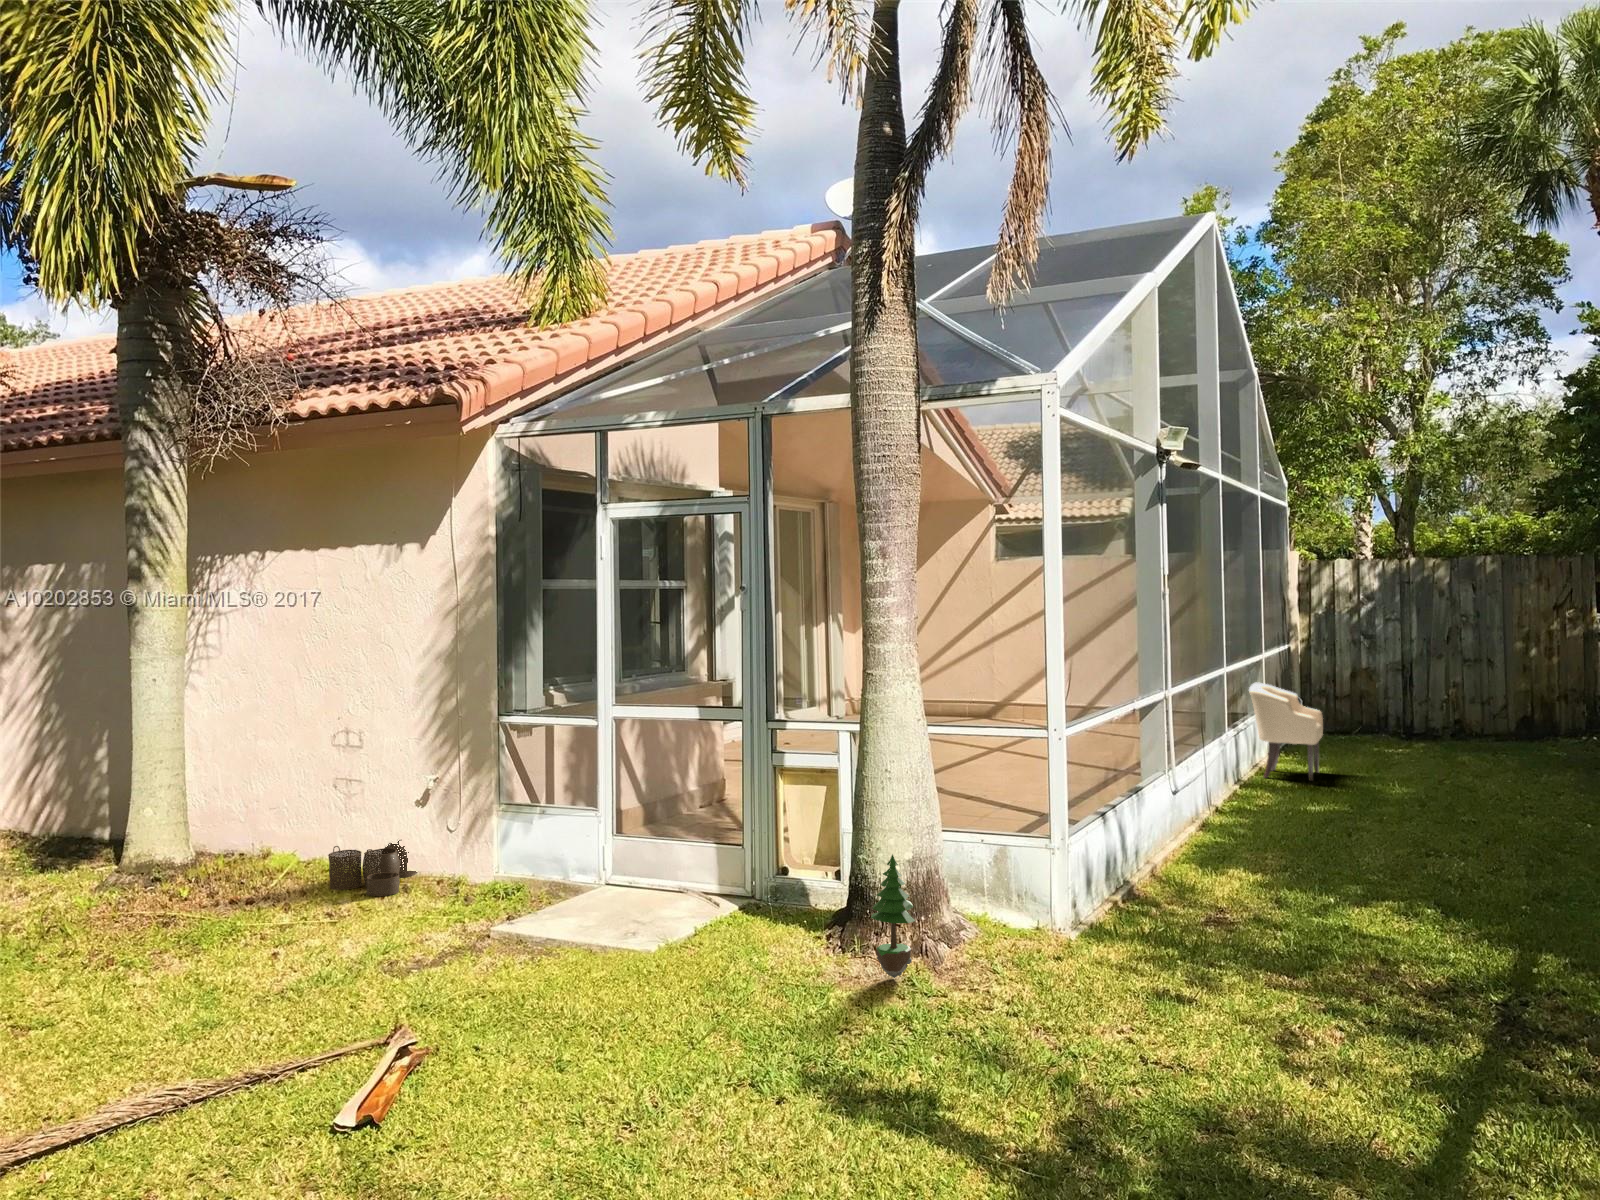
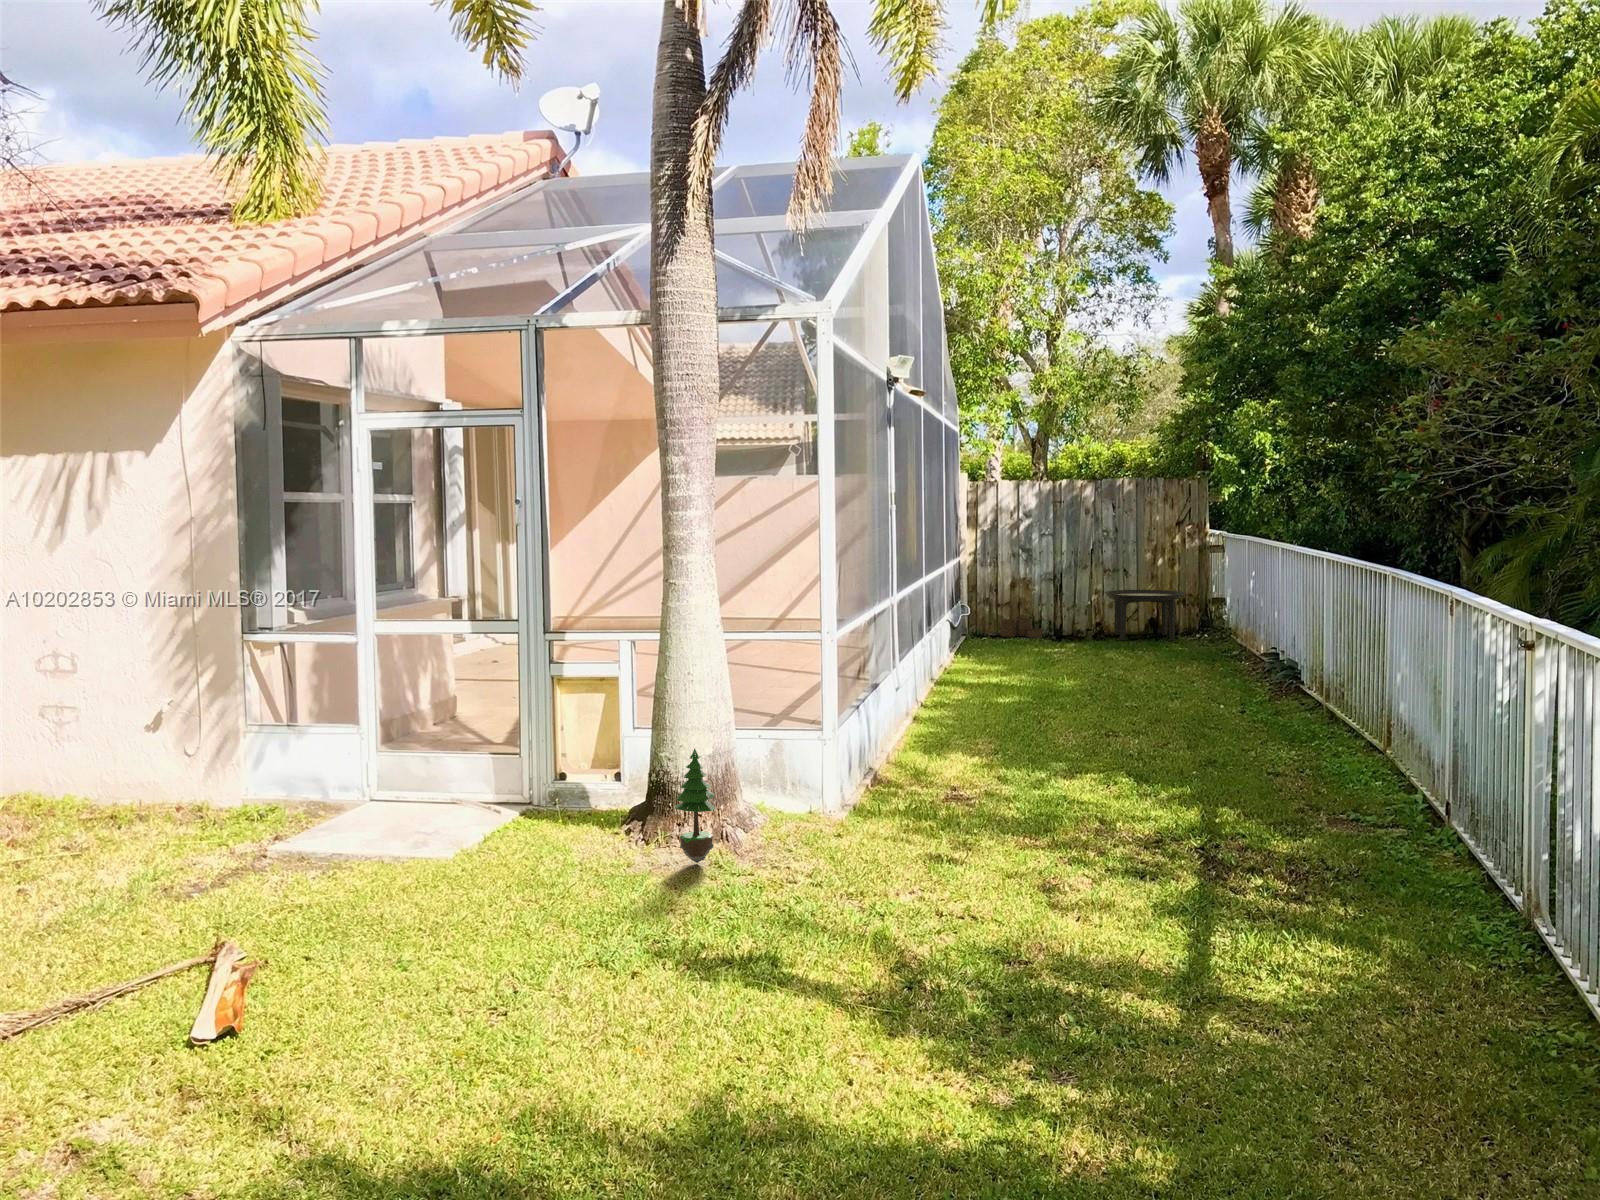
chair: present [1249,682,1323,781] -> none [940,592,1002,679]
round table: none [1463,682,1566,742] -> present [1105,590,1185,641]
woven basket: present [328,840,417,896] -> present [1000,616,1042,638]

